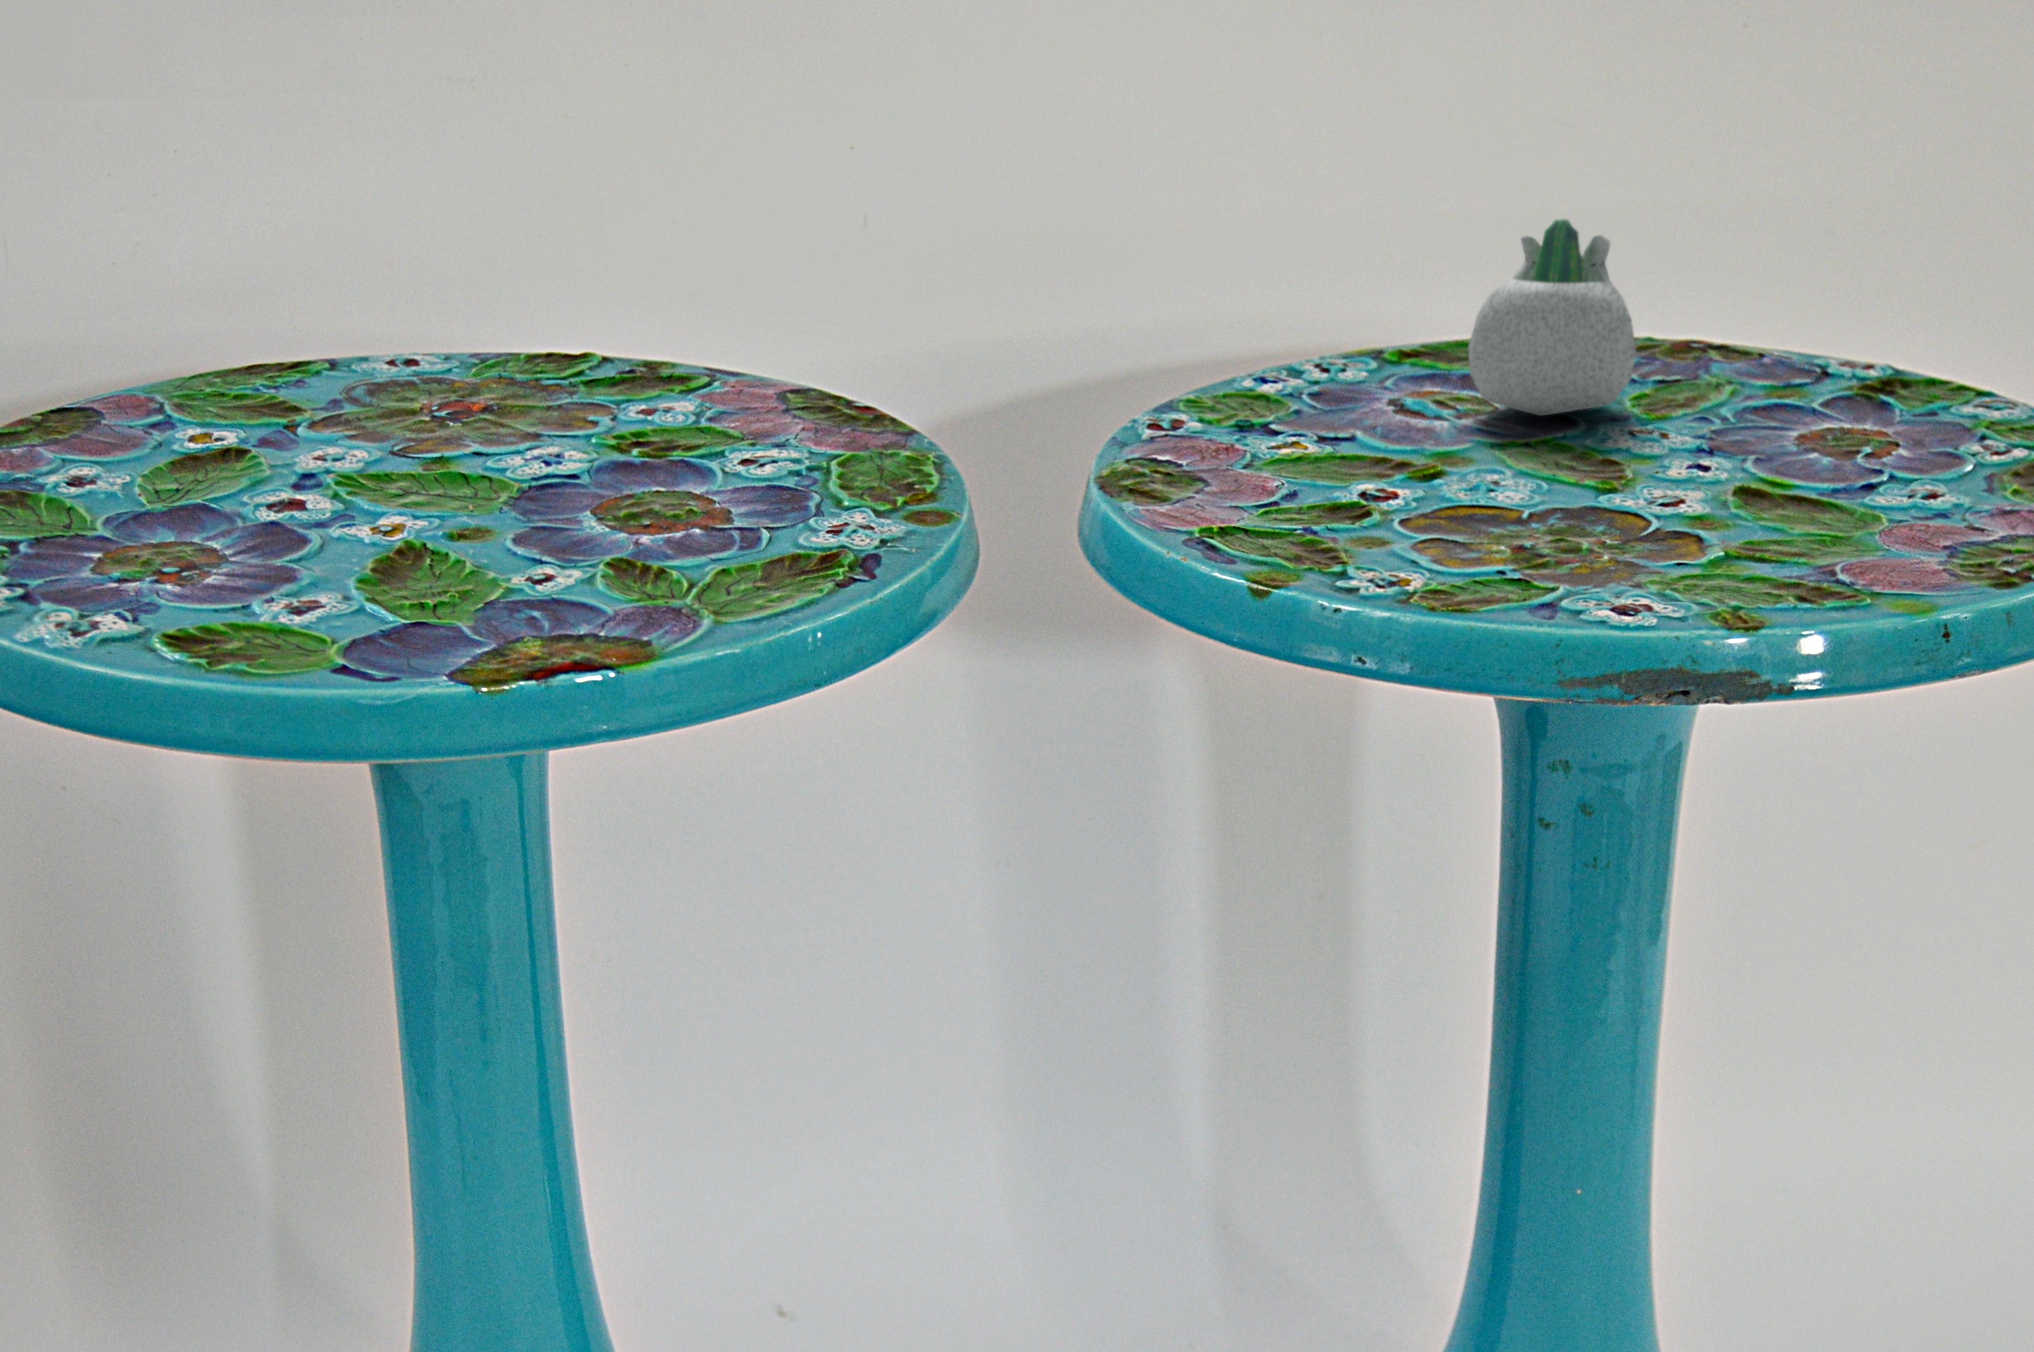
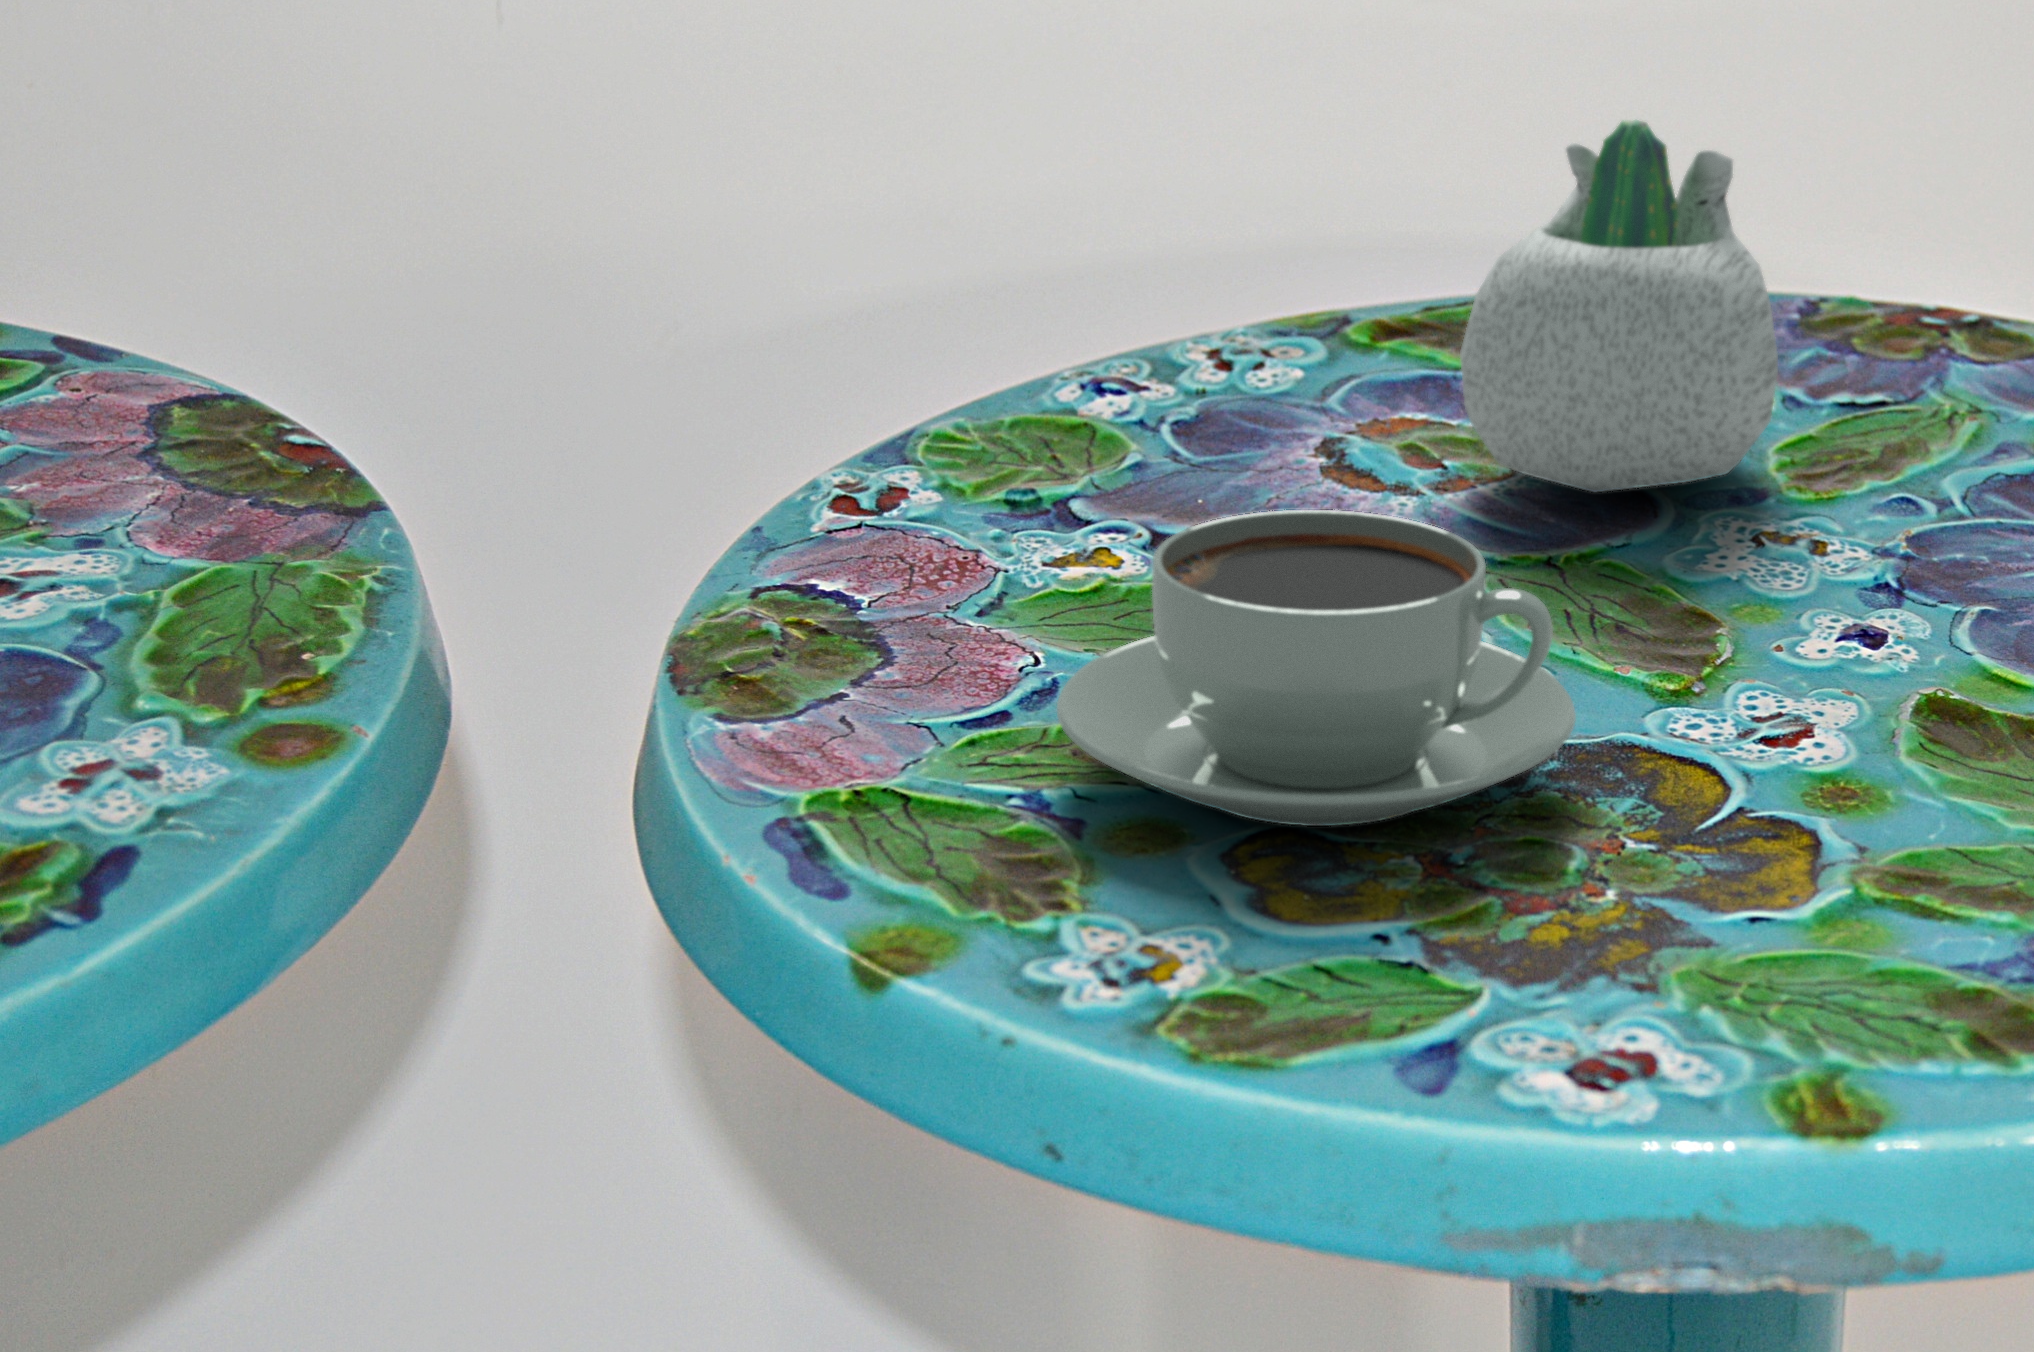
coffee cup: none [1323,391,1577,534] -> present [1057,510,1576,826]

